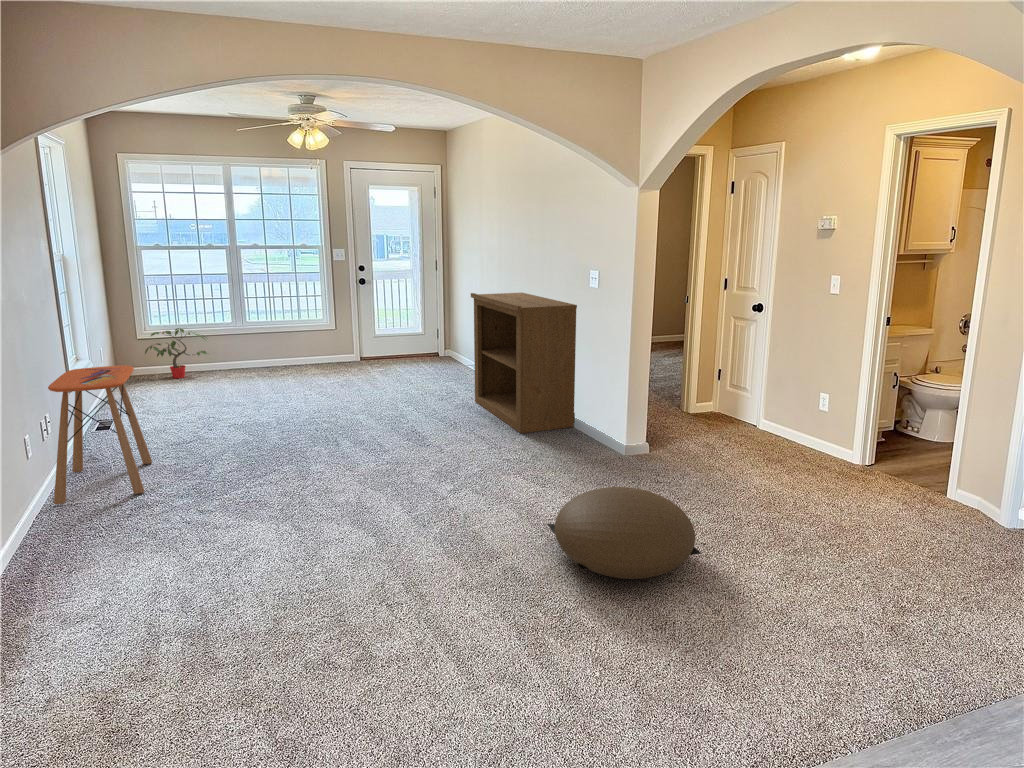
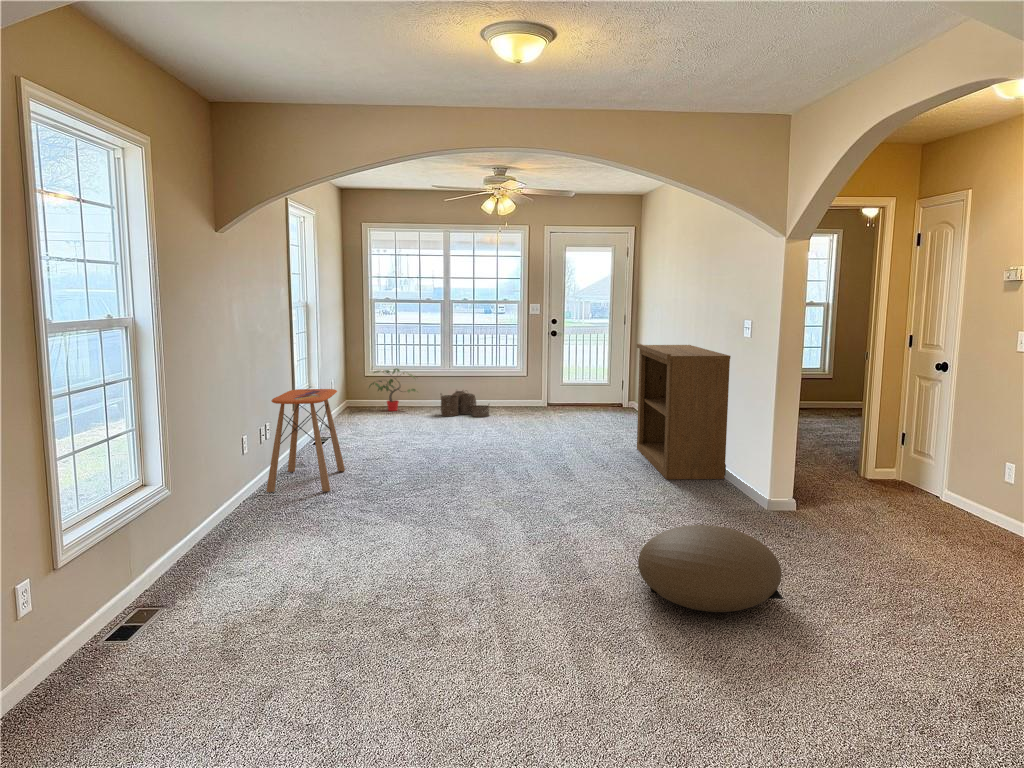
woven basket: none [239,348,300,380] -> present [441,391,489,417]

